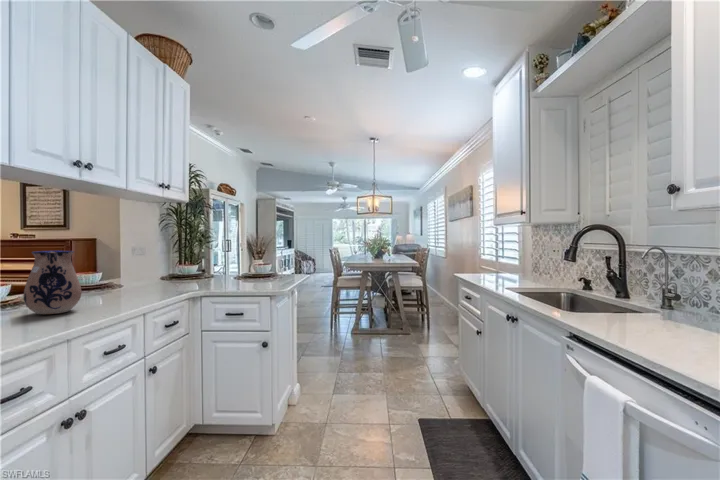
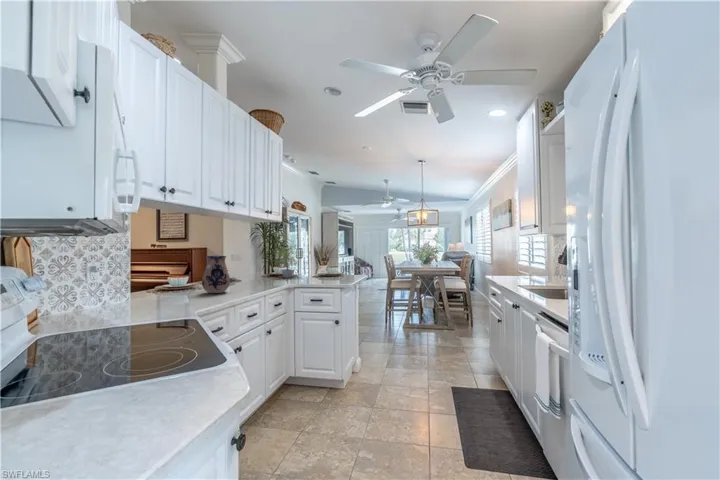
potted plant: none [174,230,222,281] -> present [279,247,297,278]

